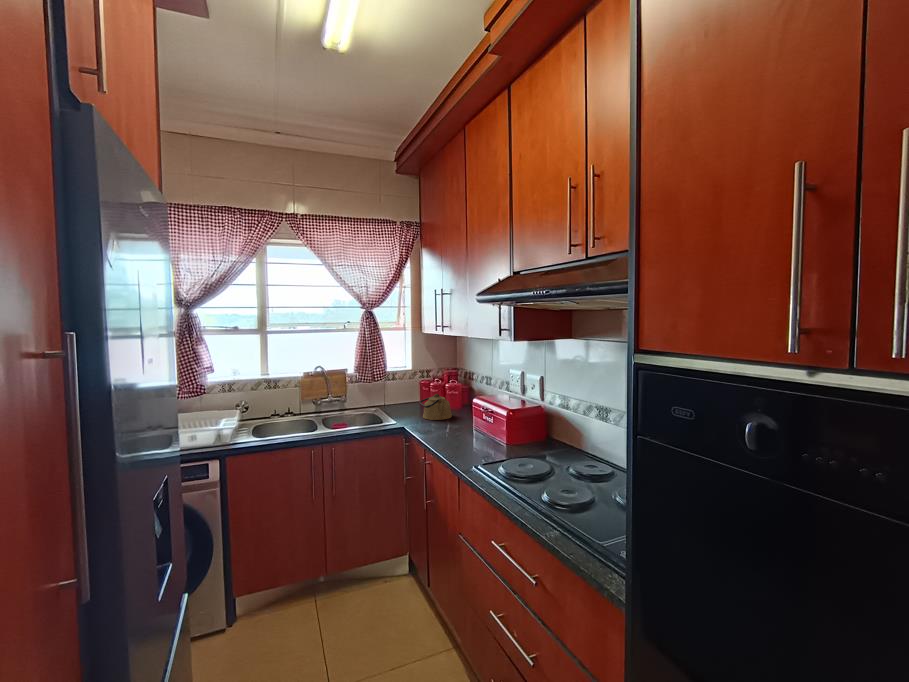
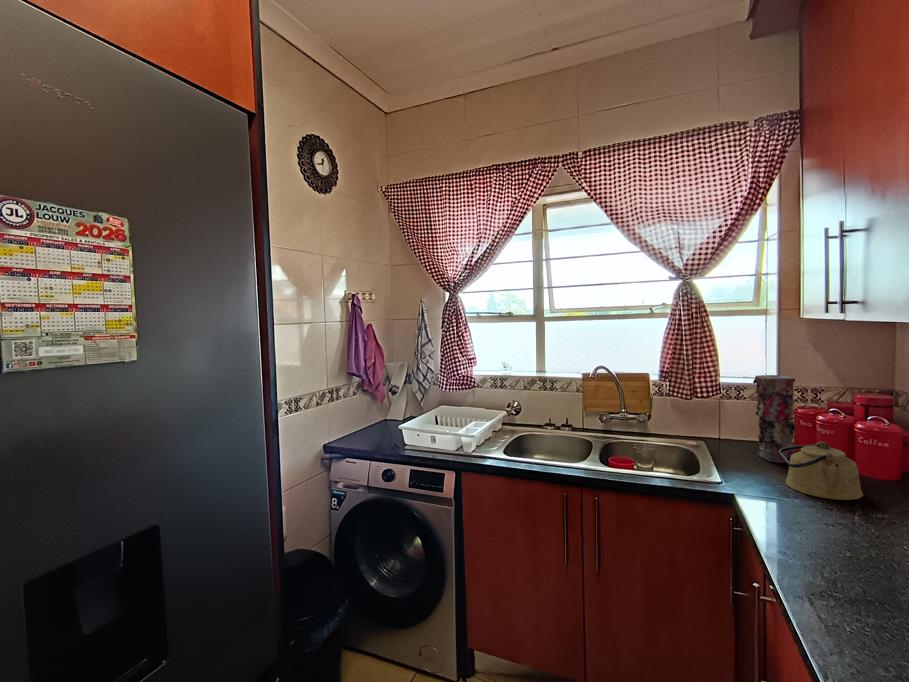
vase: none [404,364,425,411] -> present [753,375,796,463]

